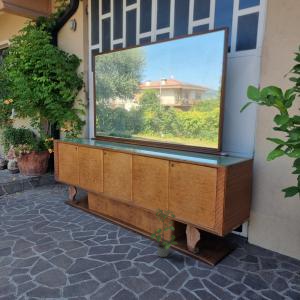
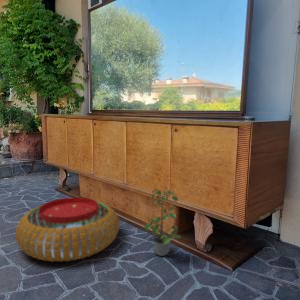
pouf: none [53,214,130,265] -> present [16,197,119,262]

